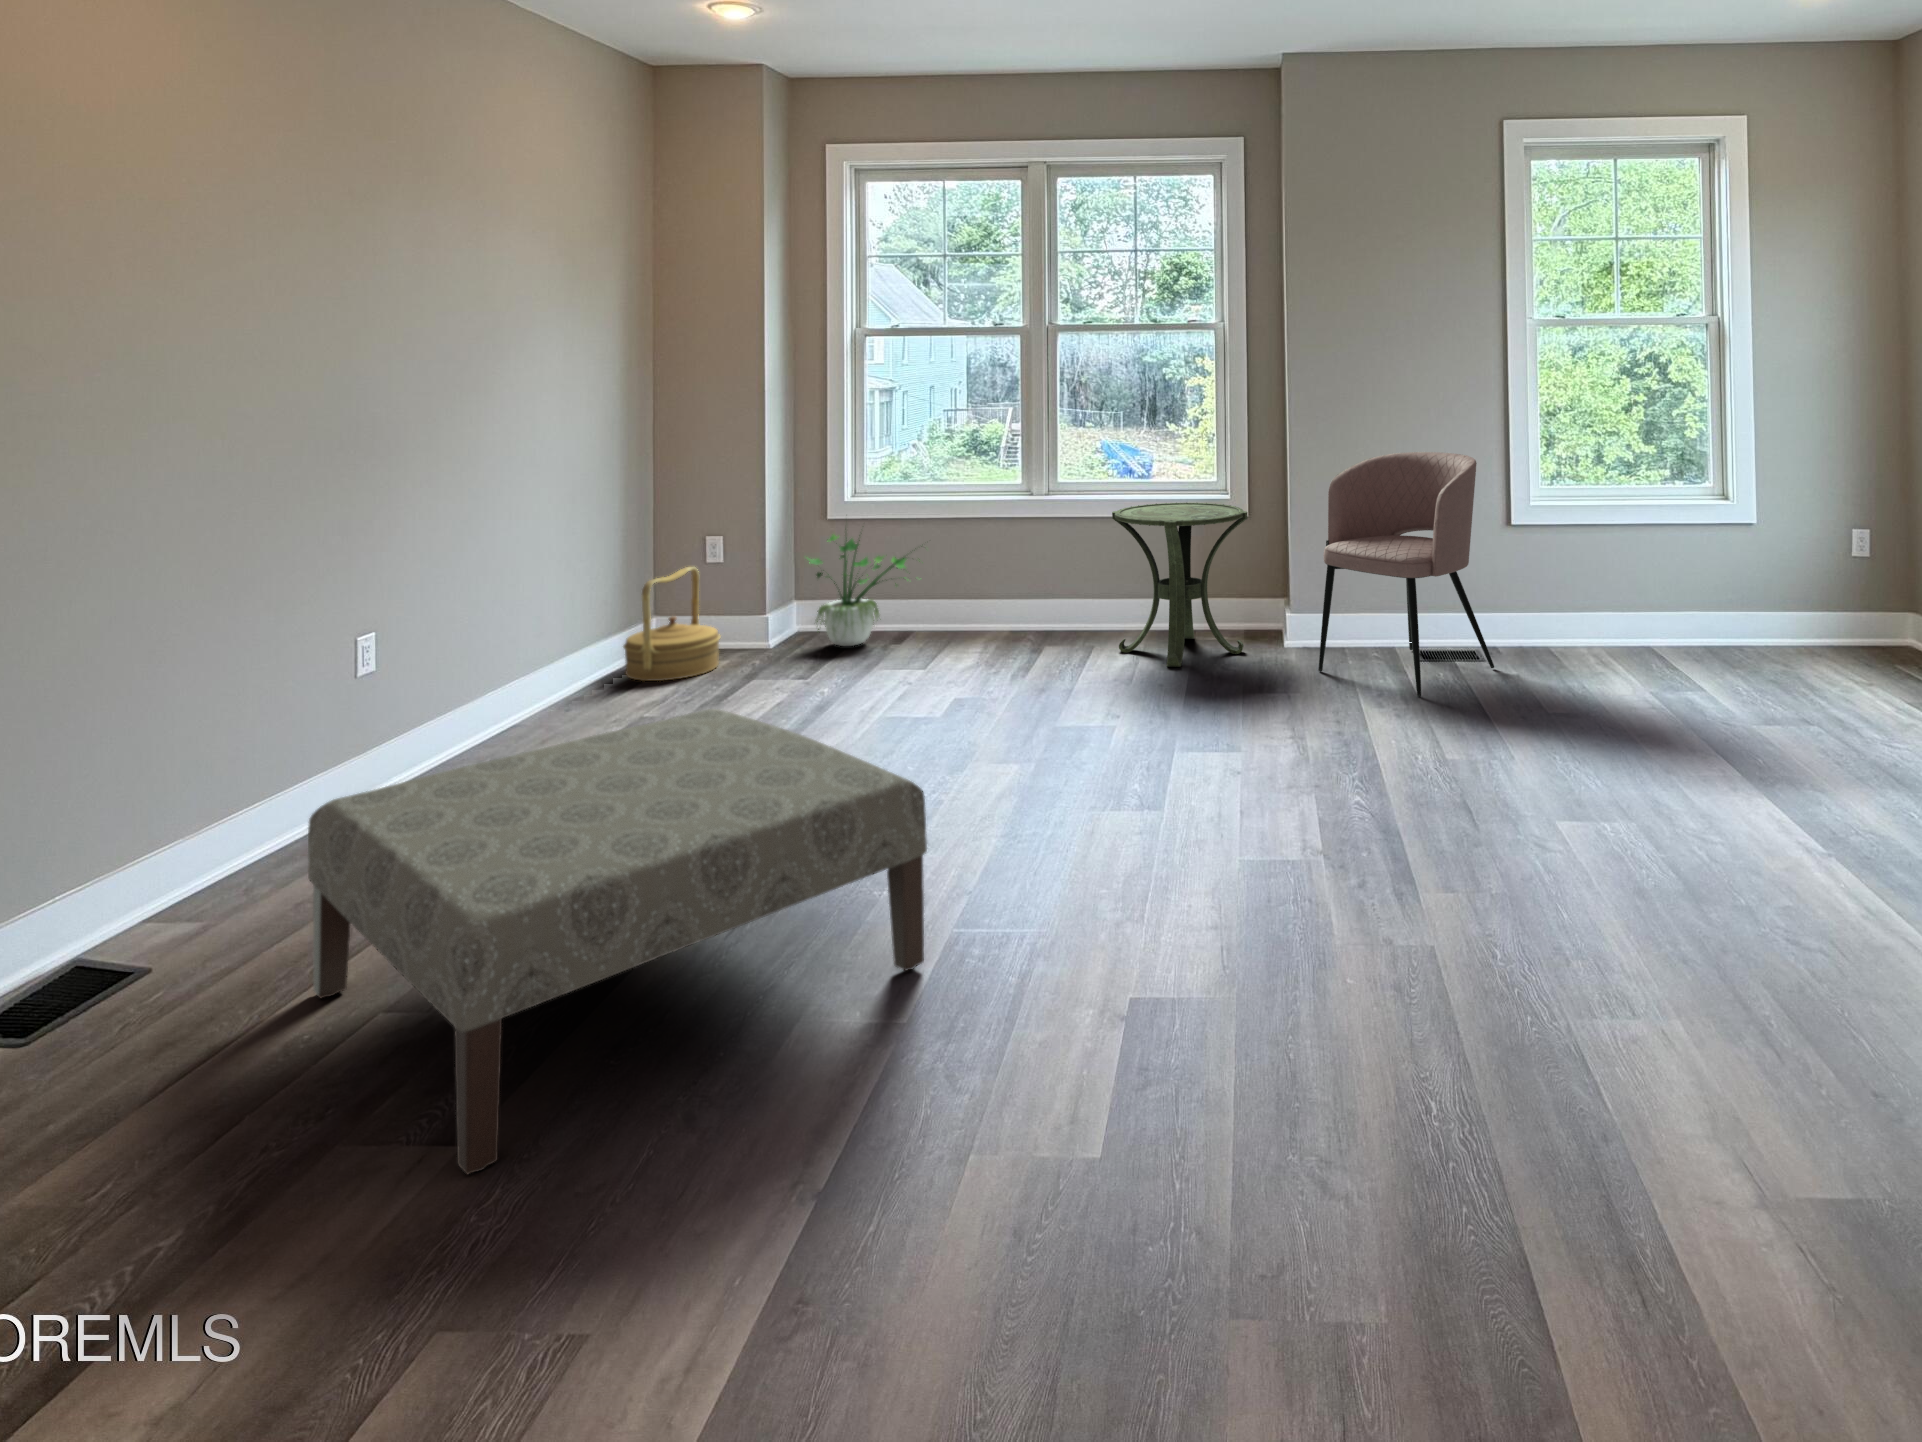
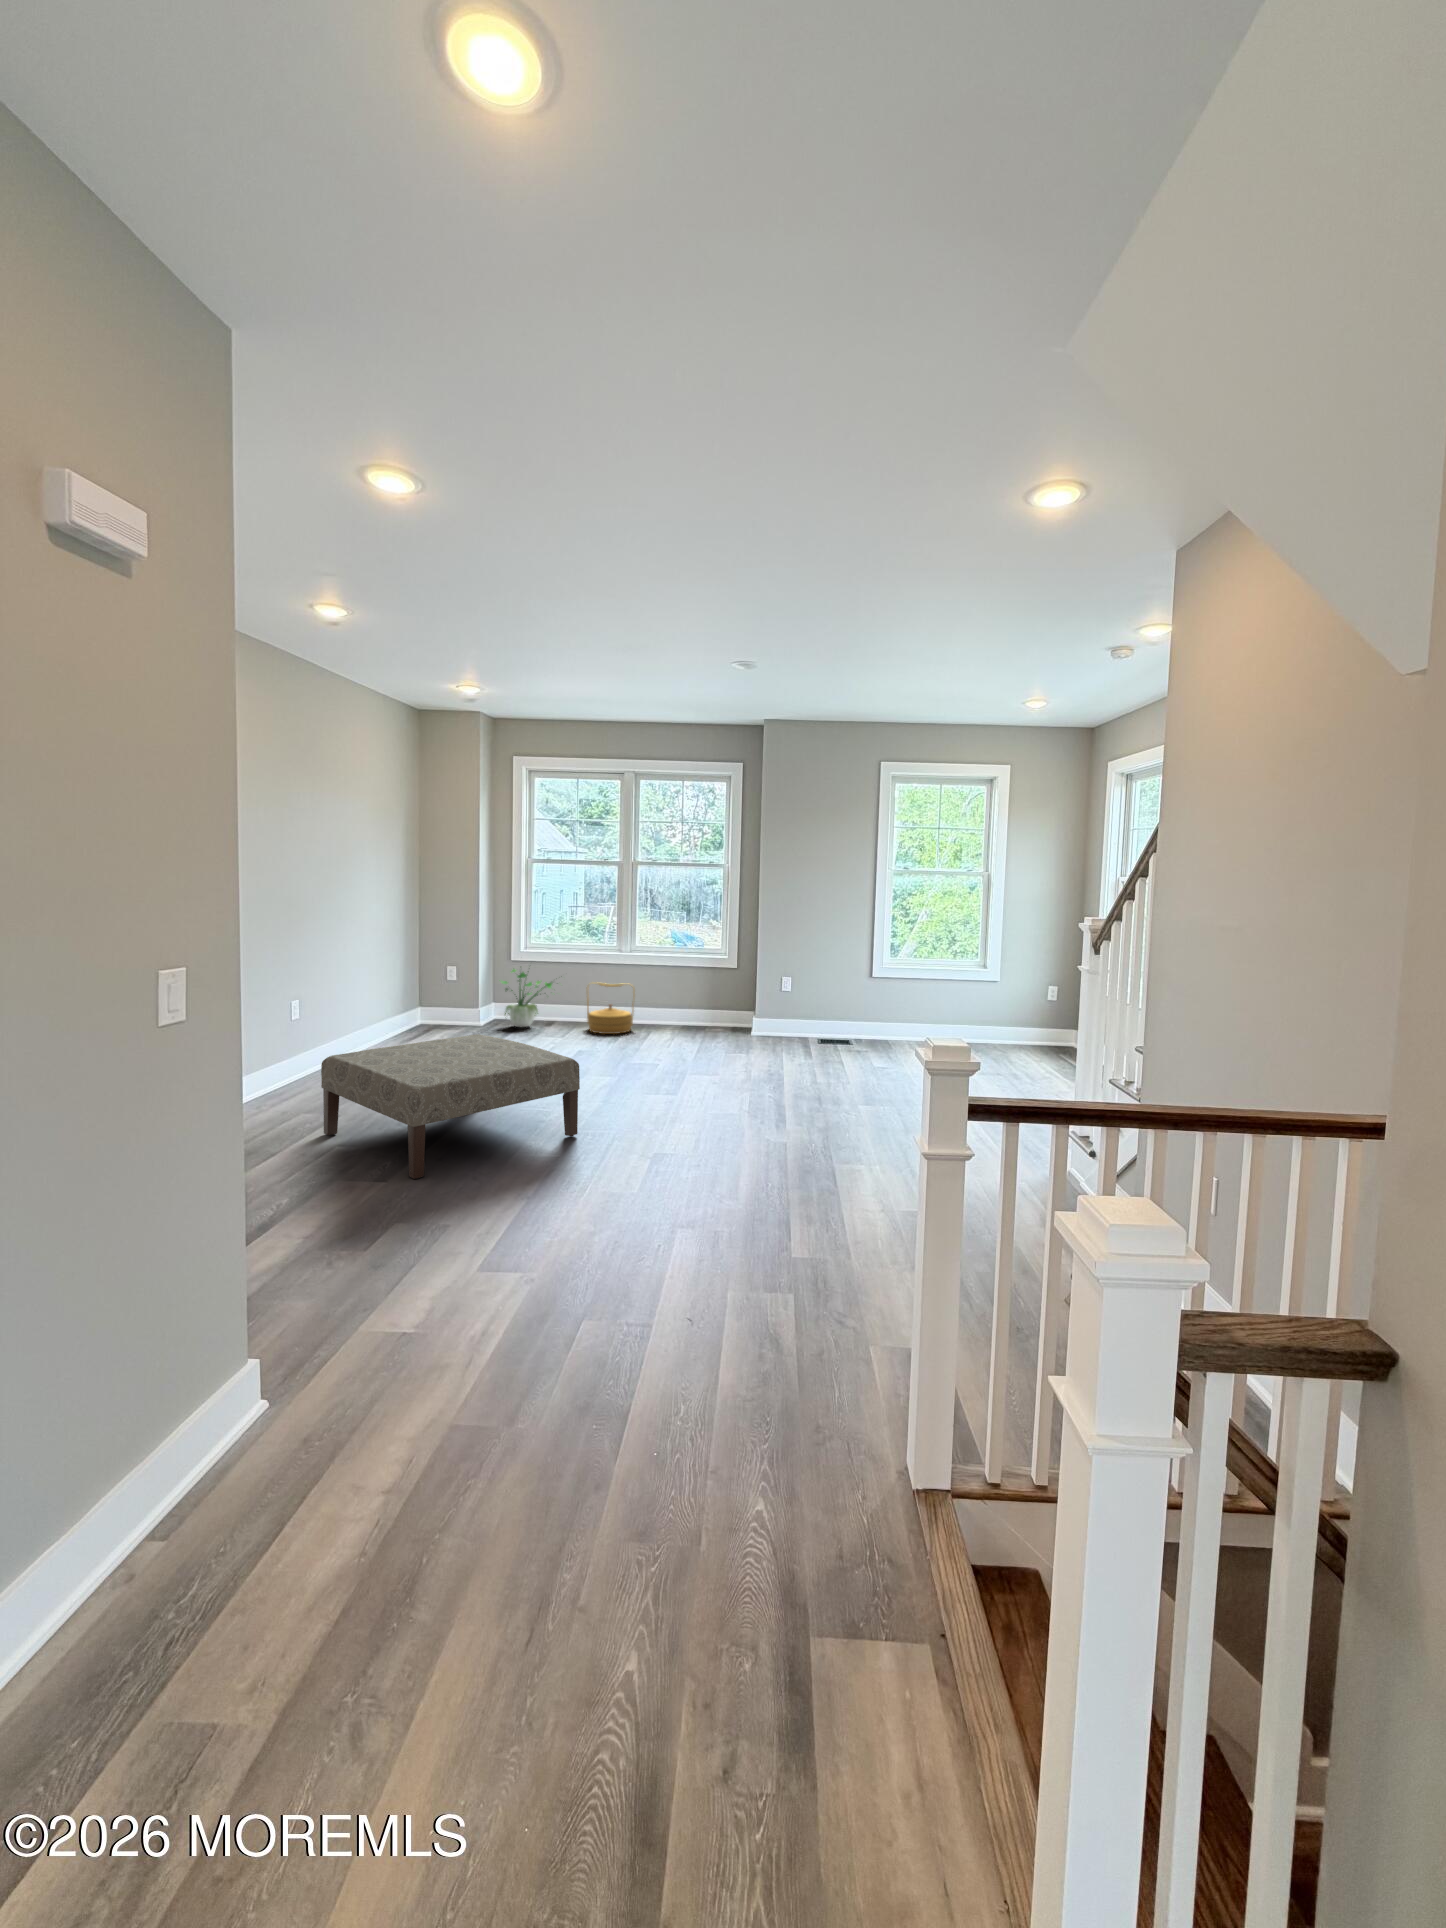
armchair: present [1318,452,1494,697] -> none [767,937,857,1059]
side table: present [1112,503,1247,667] -> none [663,960,735,1042]
woven basket: present [623,567,720,681] -> present [587,983,635,1034]

